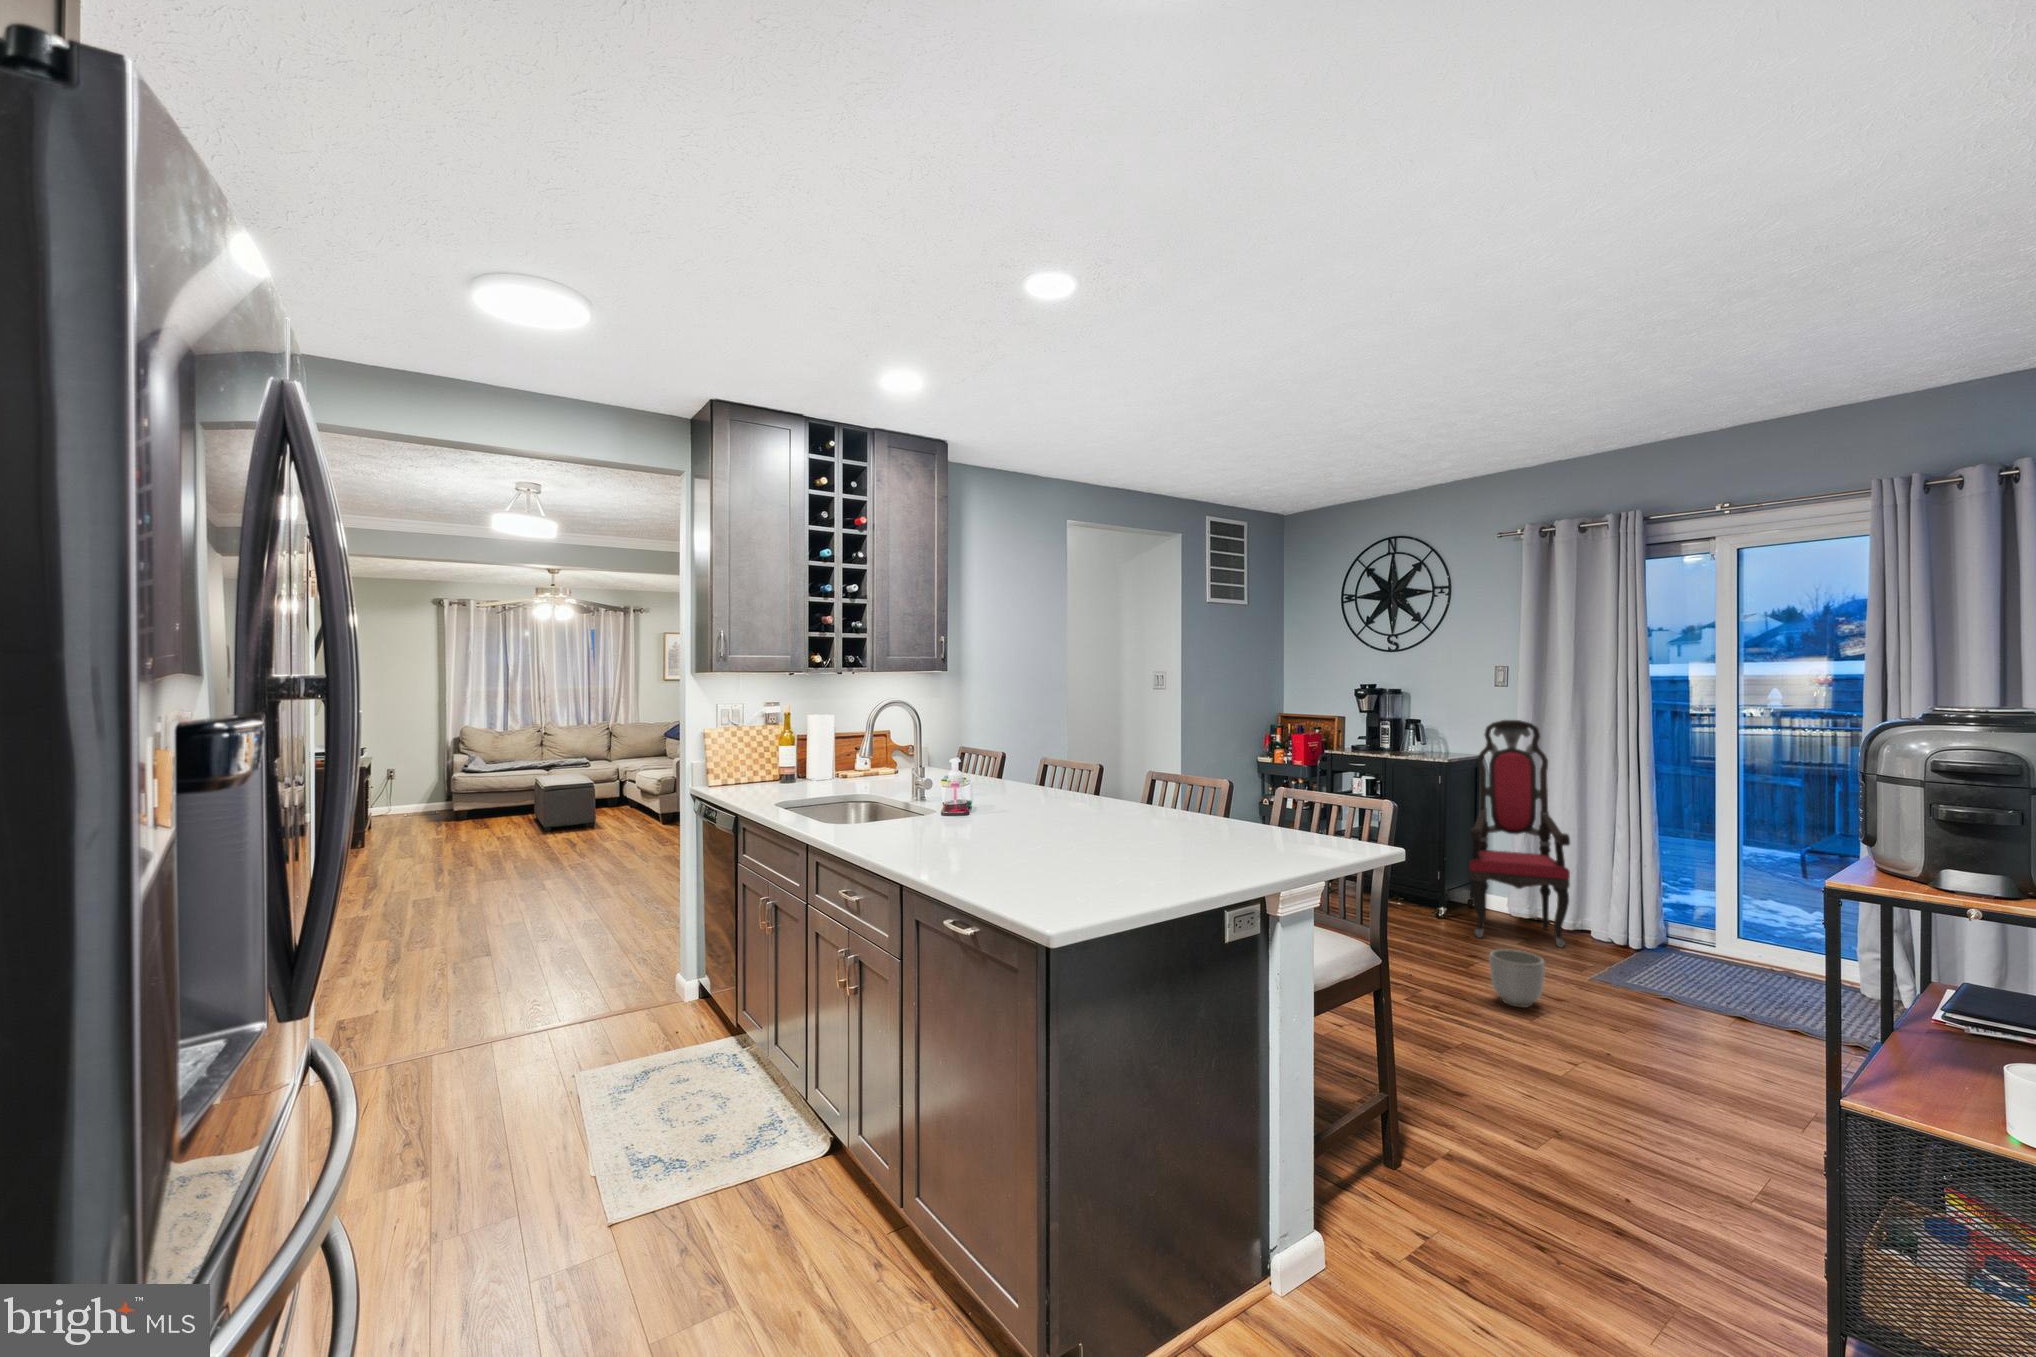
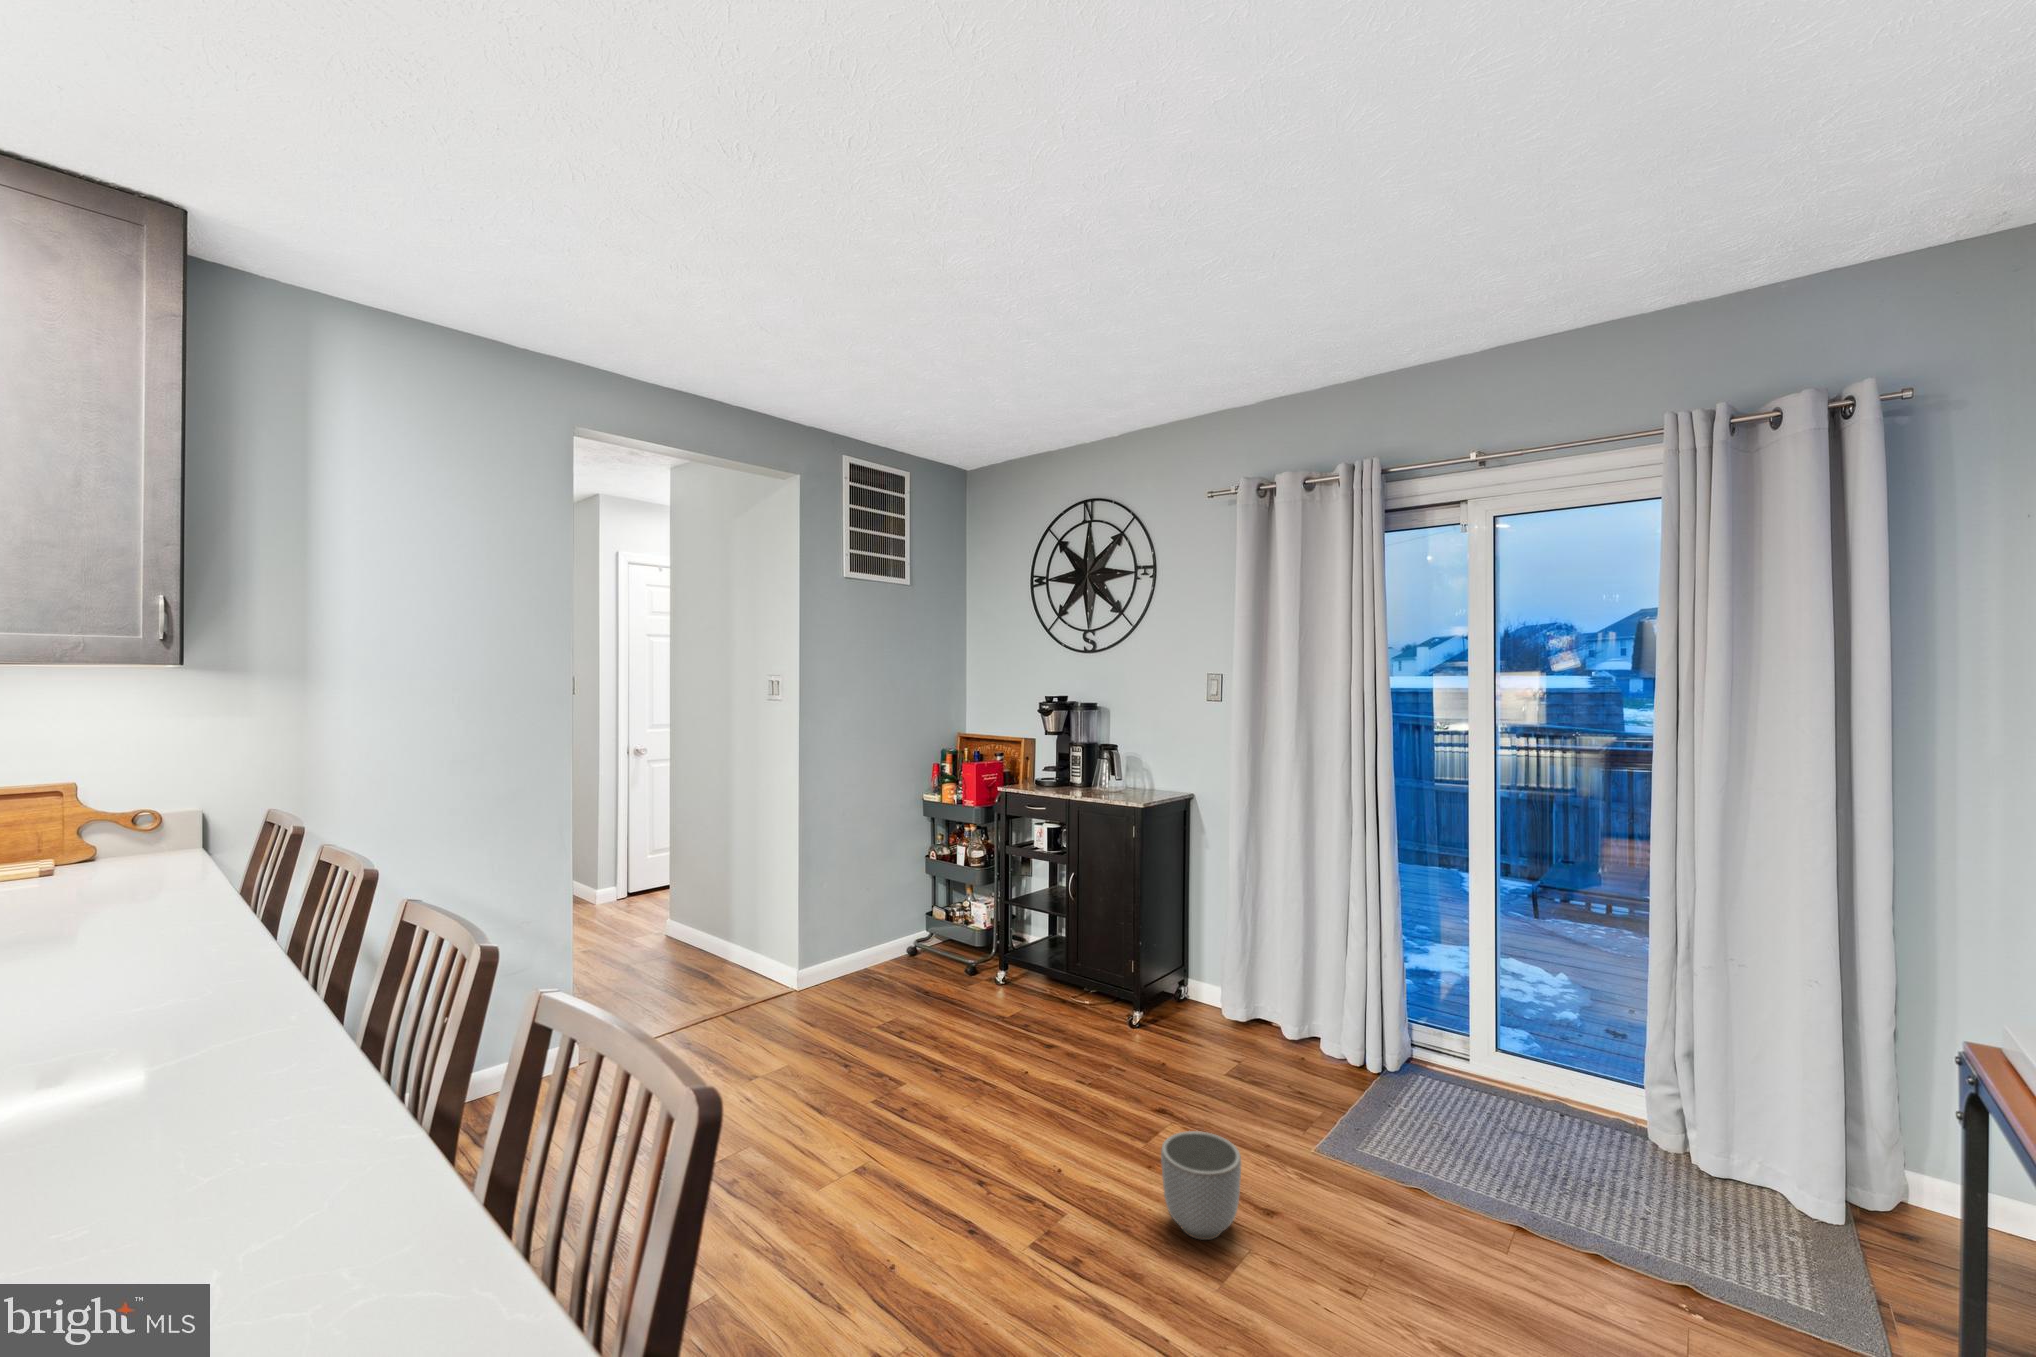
armchair: present [1469,720,1570,948] -> none [1163,747,1291,1075]

